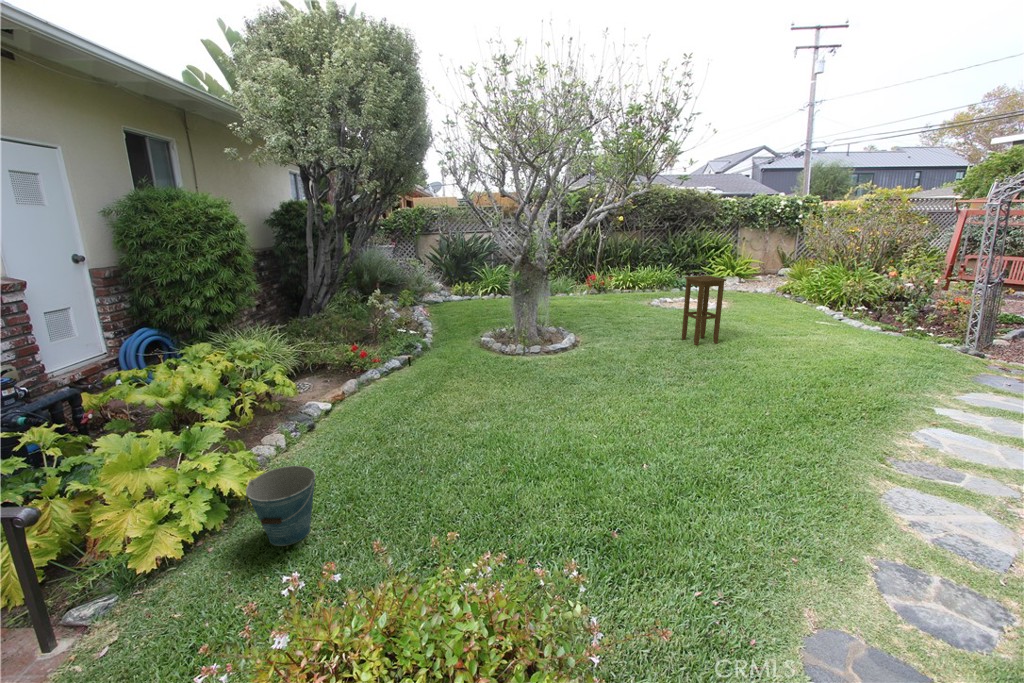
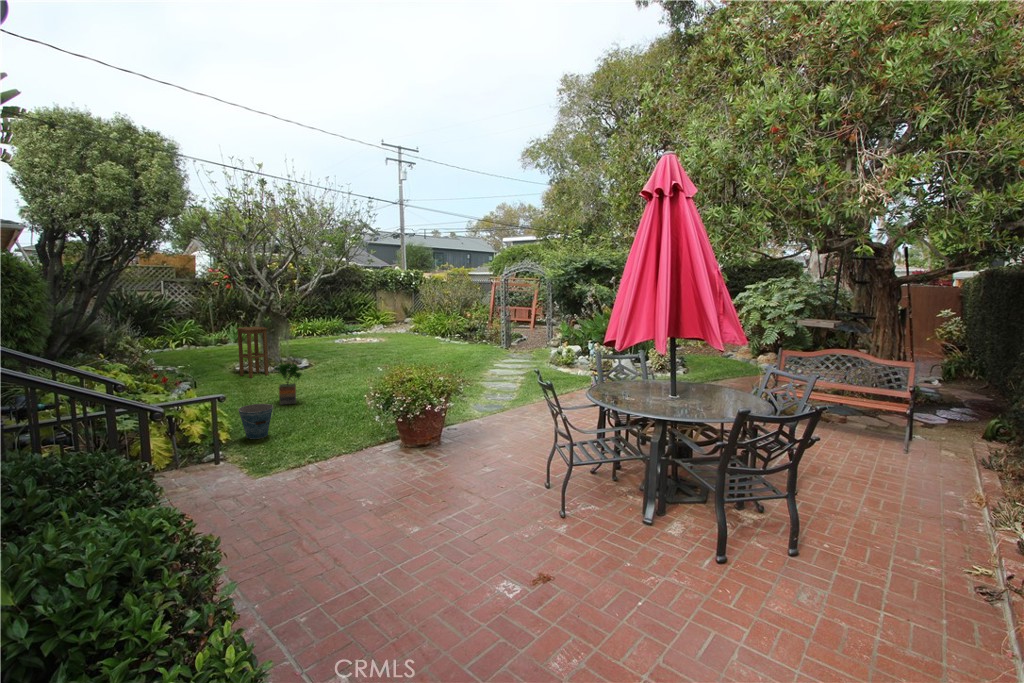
stool: present [682,276,726,345] -> present [236,326,269,378]
potted tree: none [430,364,477,440] -> present [274,364,302,405]

